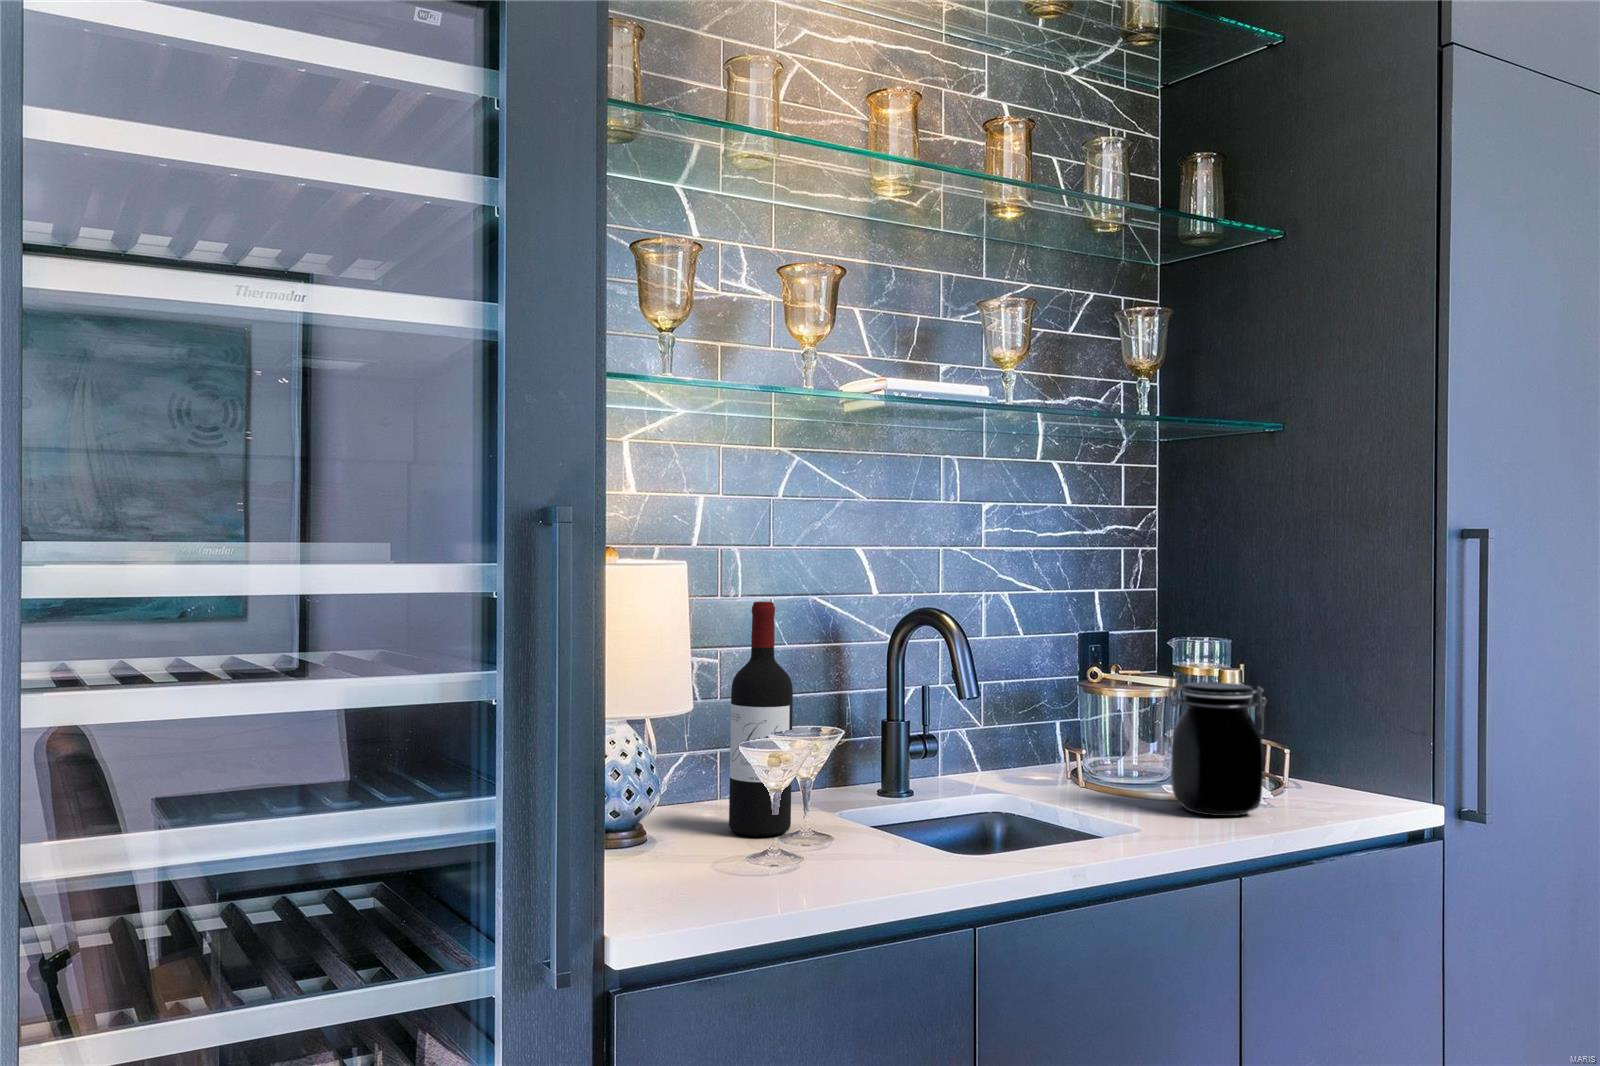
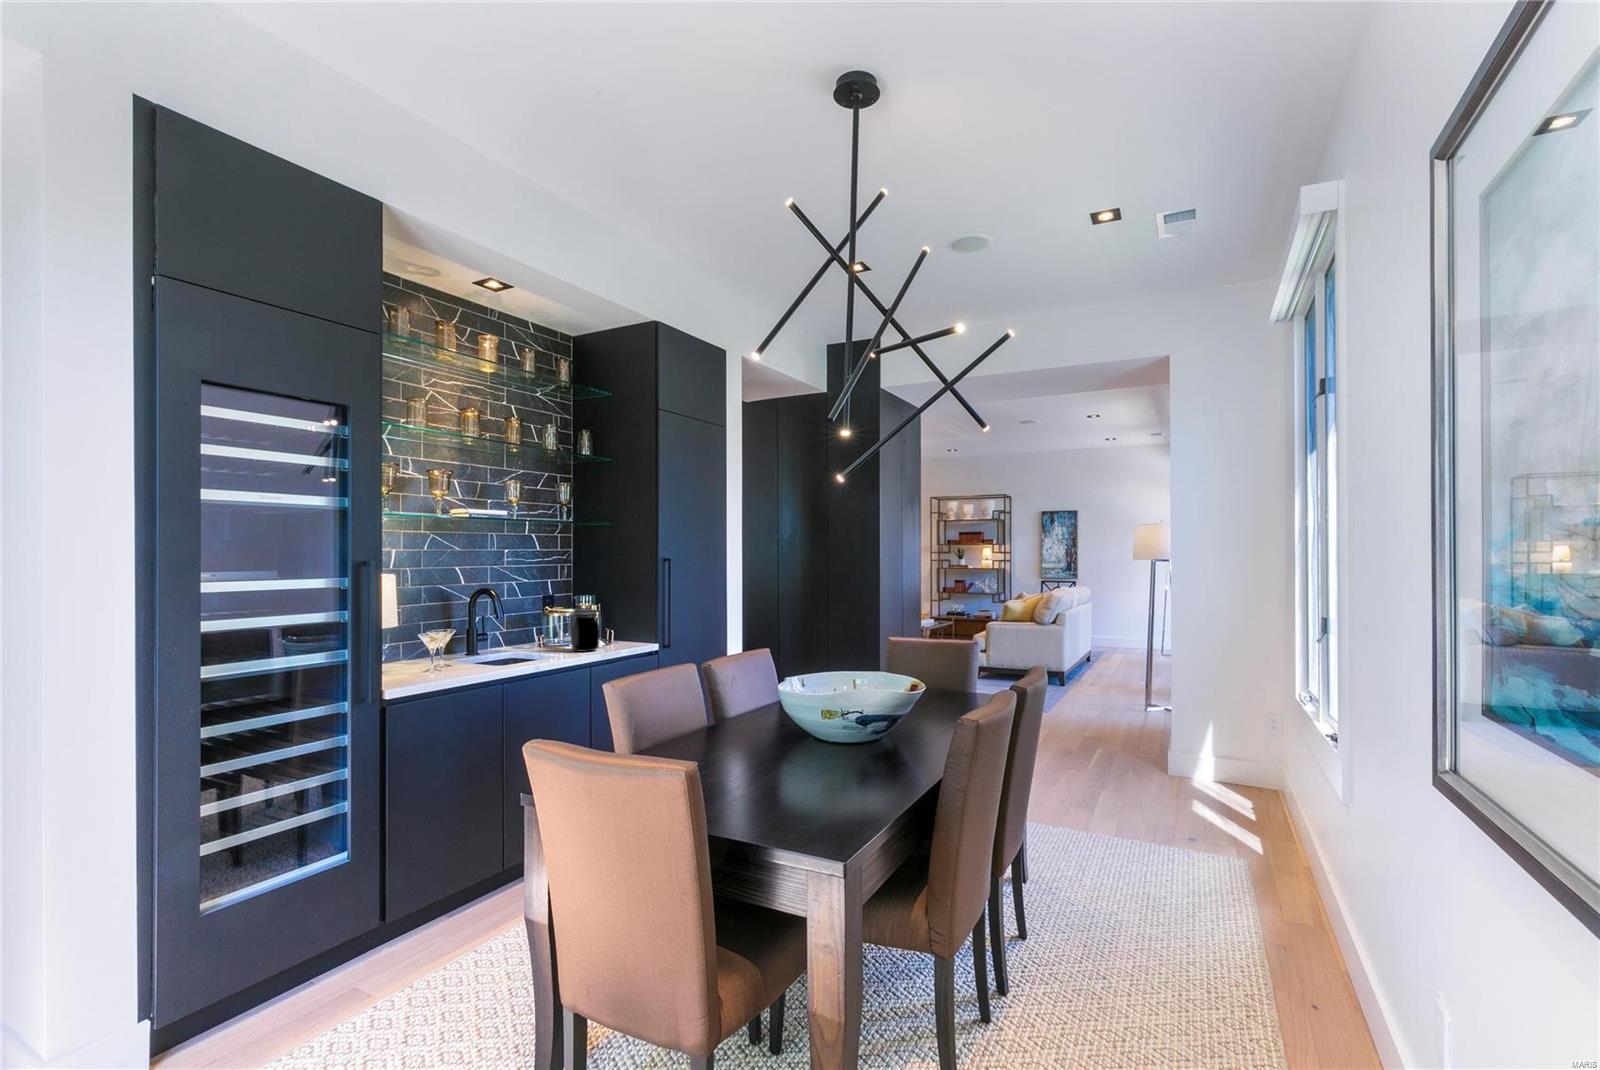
wine bottle: present [729,602,793,836] -> none [411,588,435,668]

